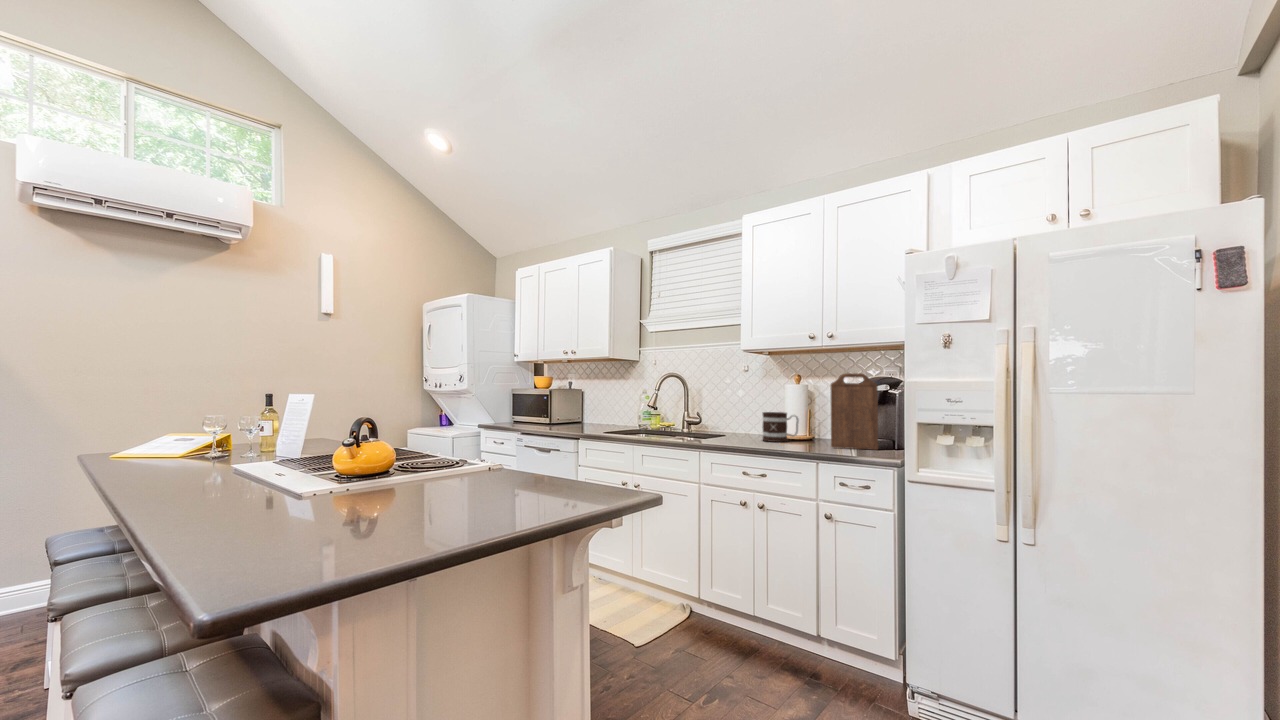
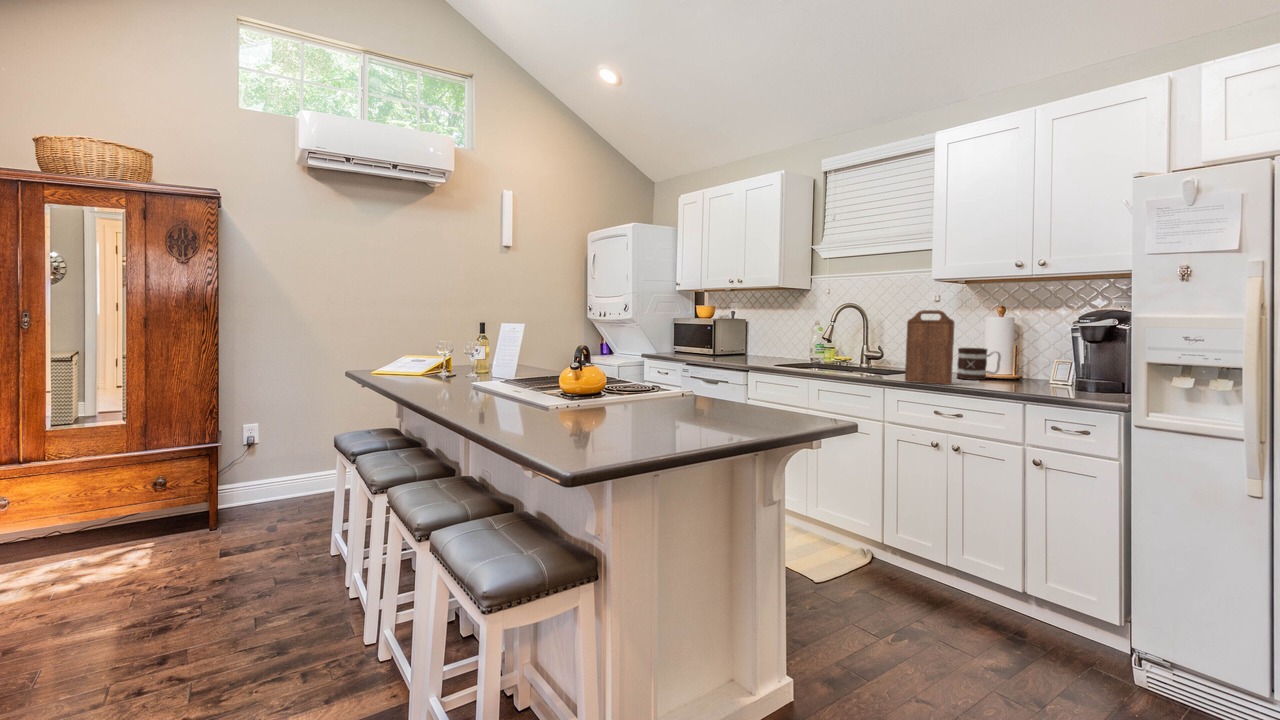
cutting board: present [831,373,878,450] -> present [905,310,954,385]

